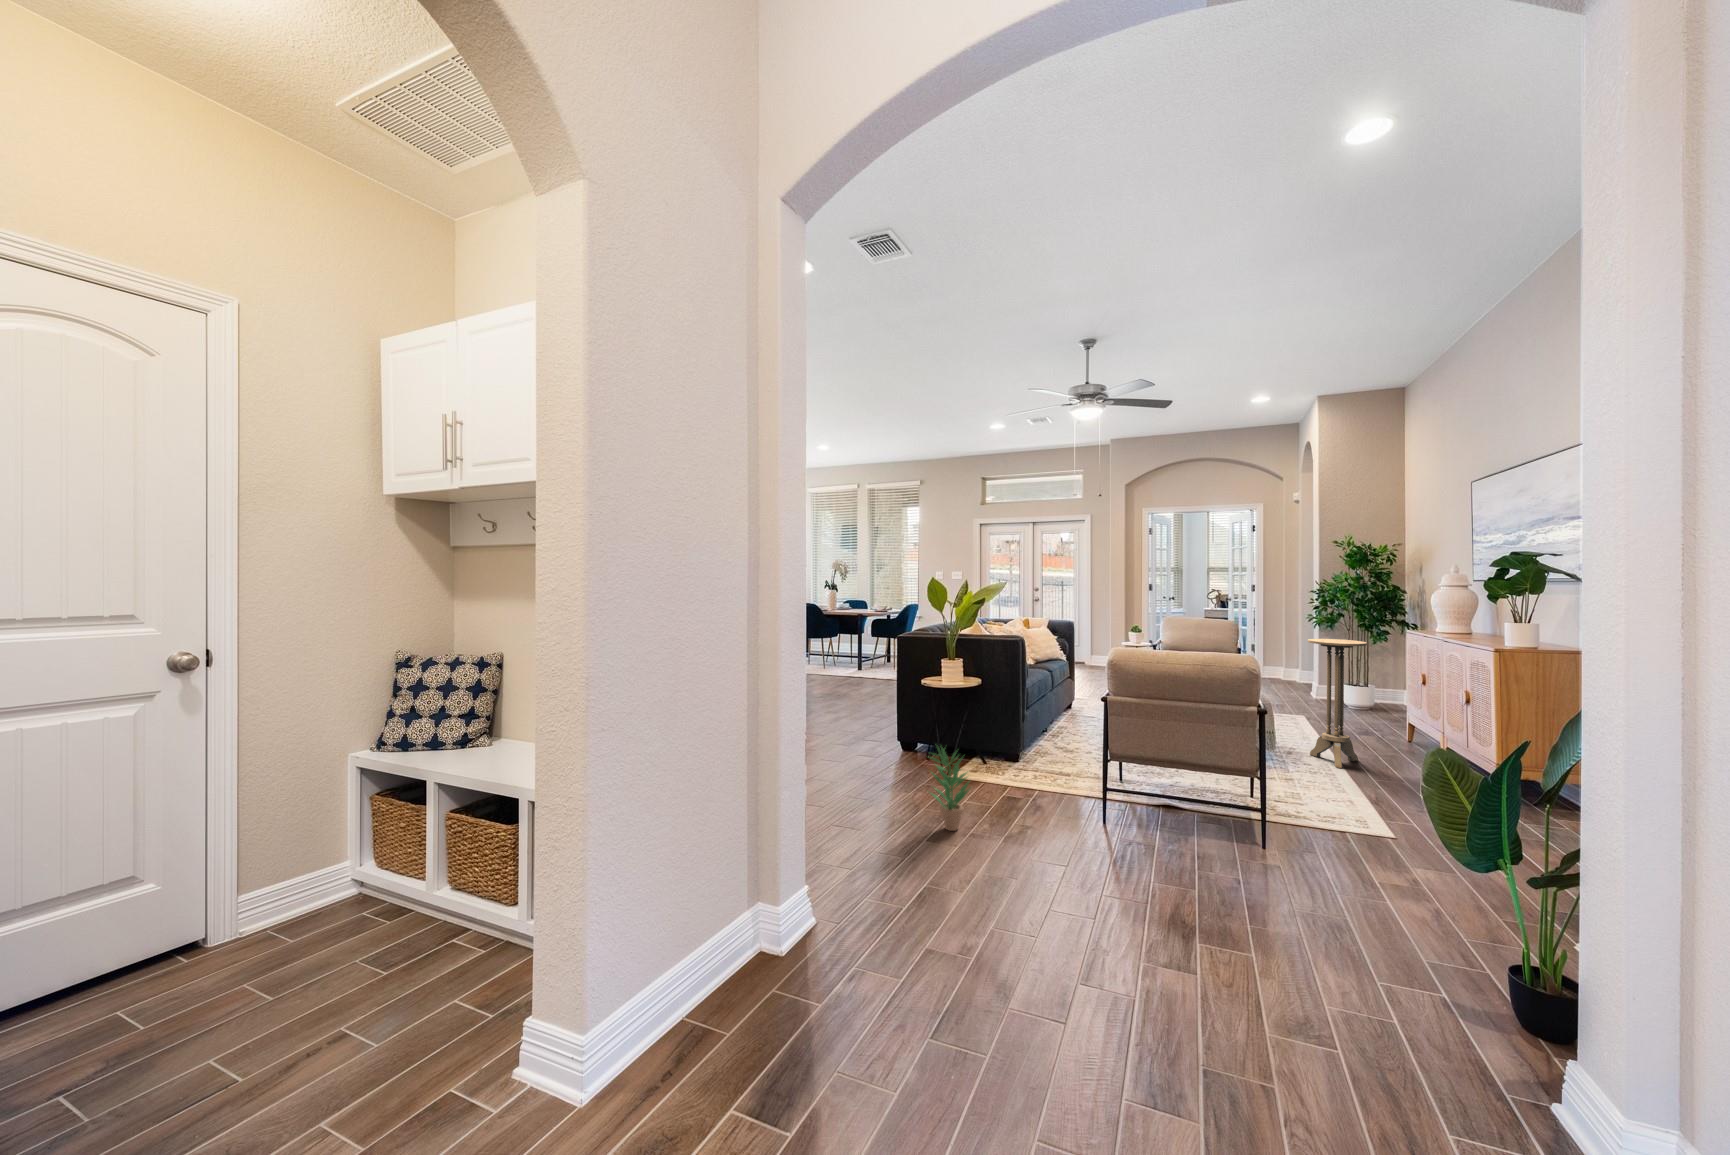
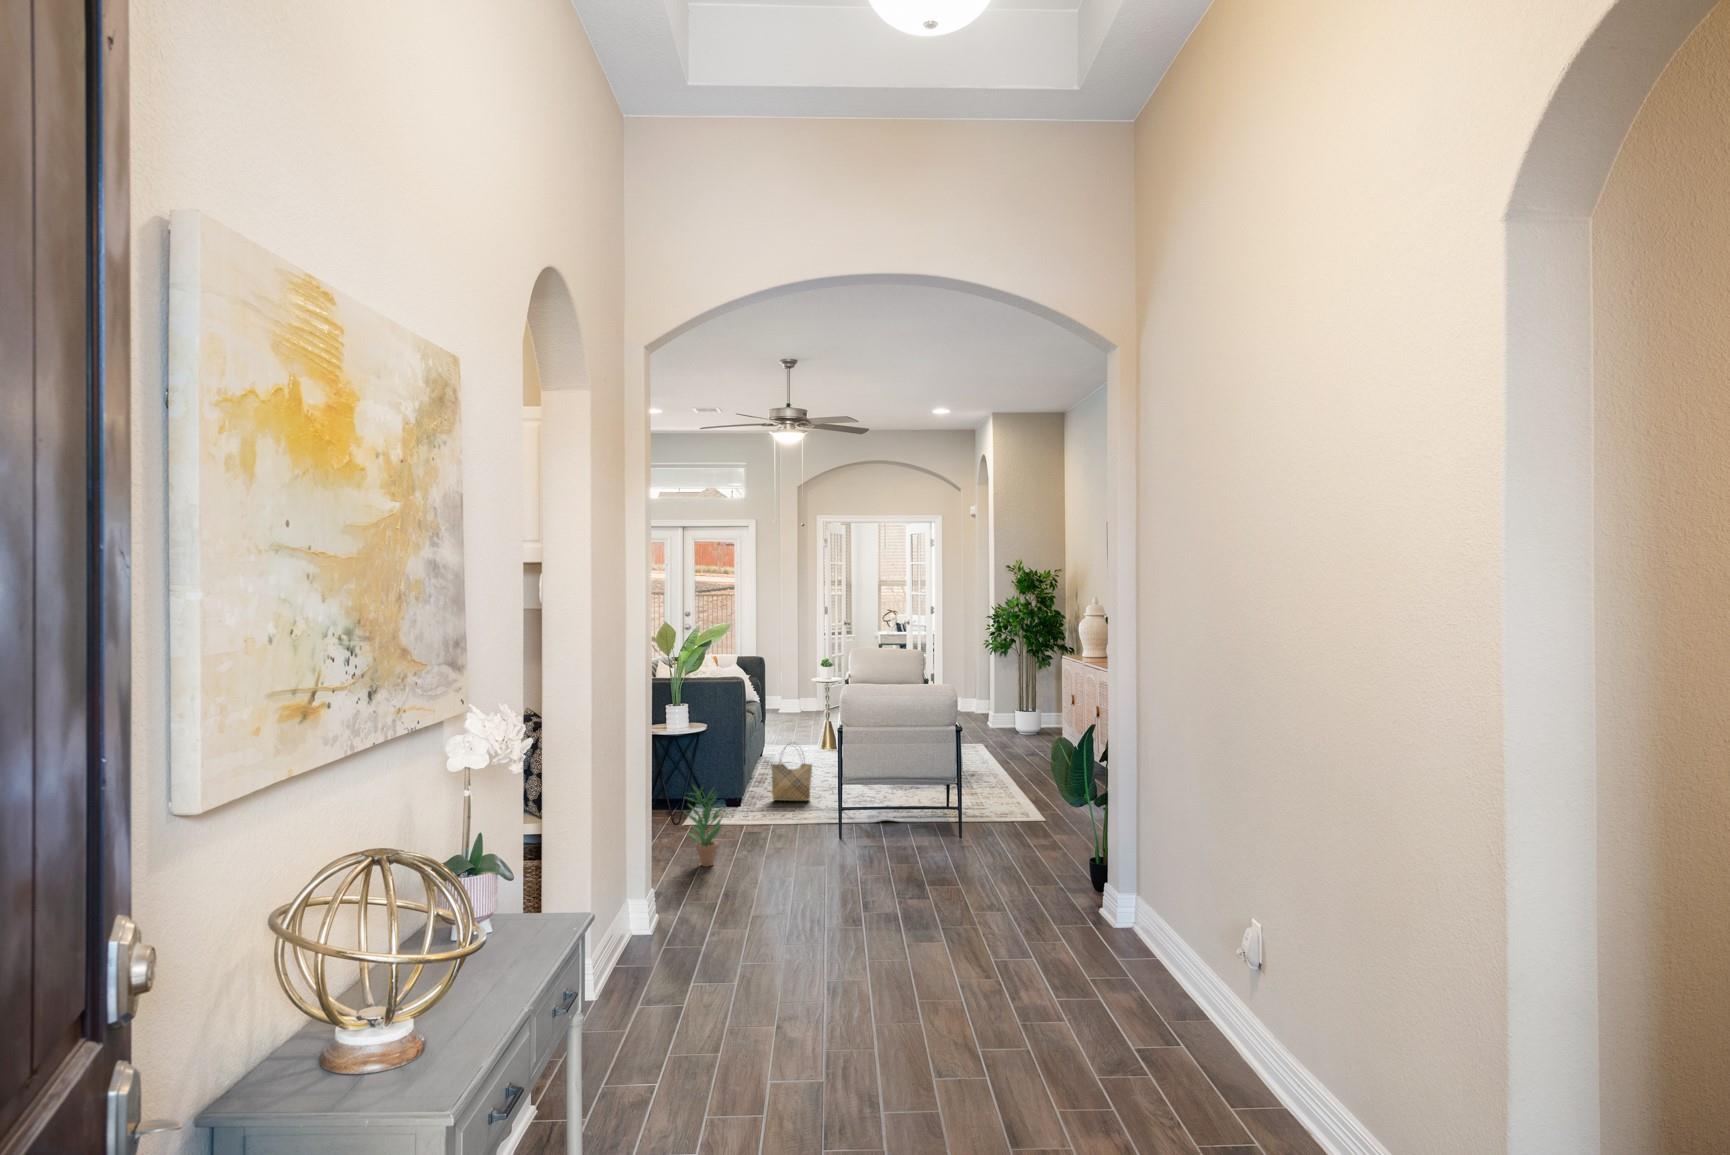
side table: present [1308,639,1367,768] -> none [988,665,1031,779]
woven basket: none [1050,704,1094,764] -> present [771,744,812,801]

